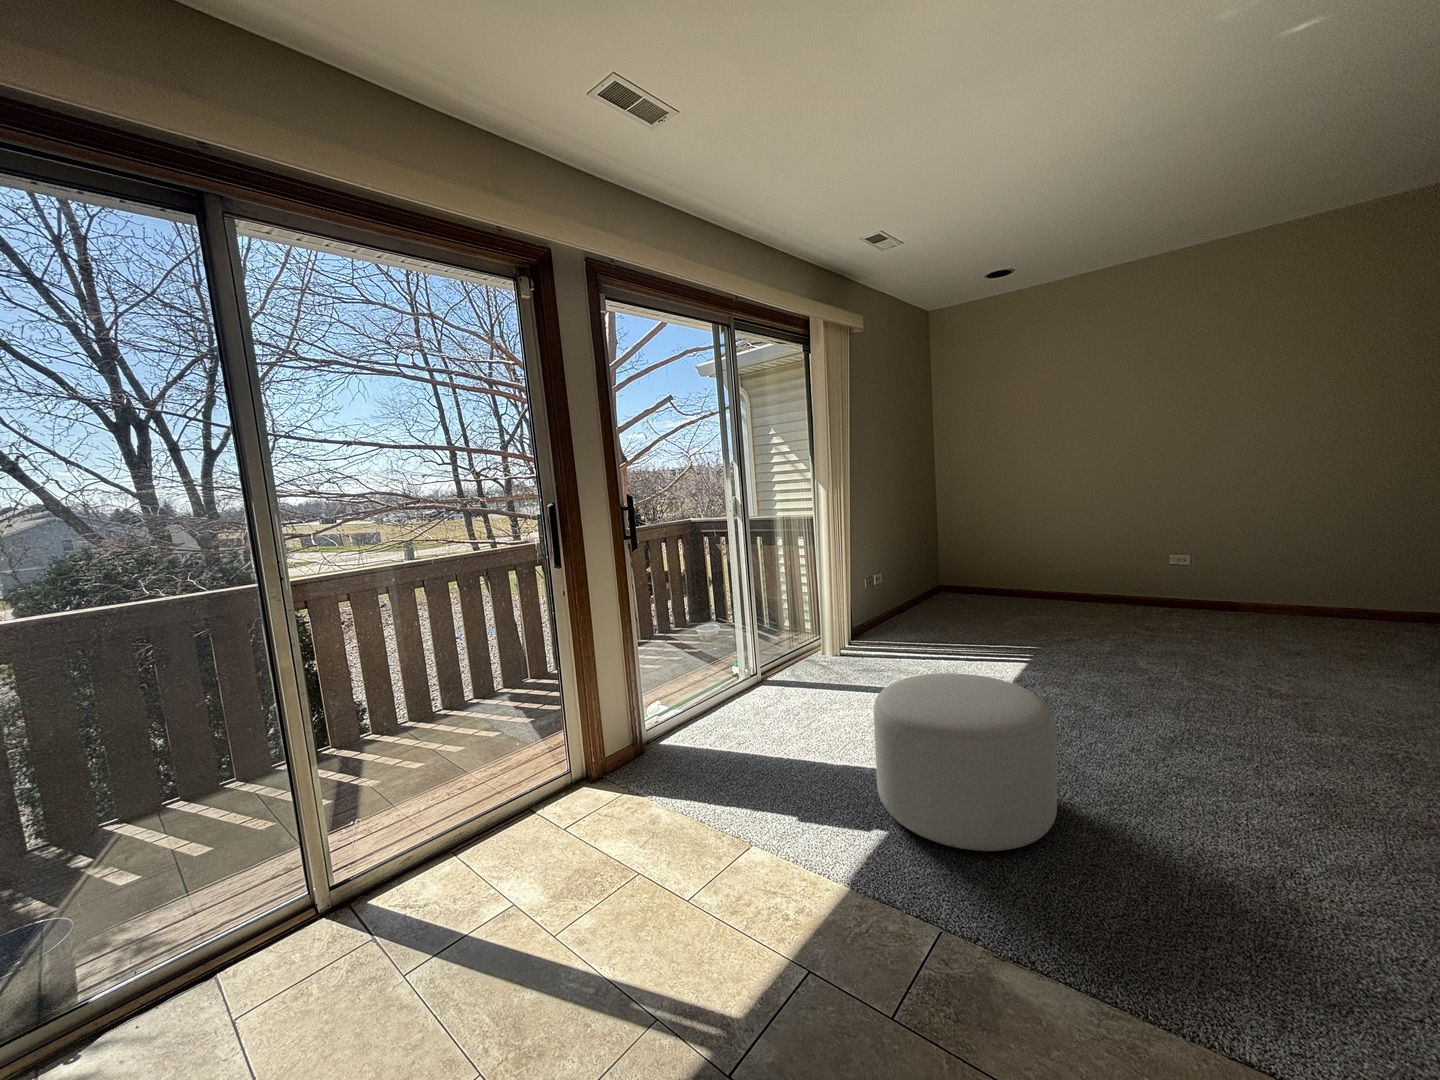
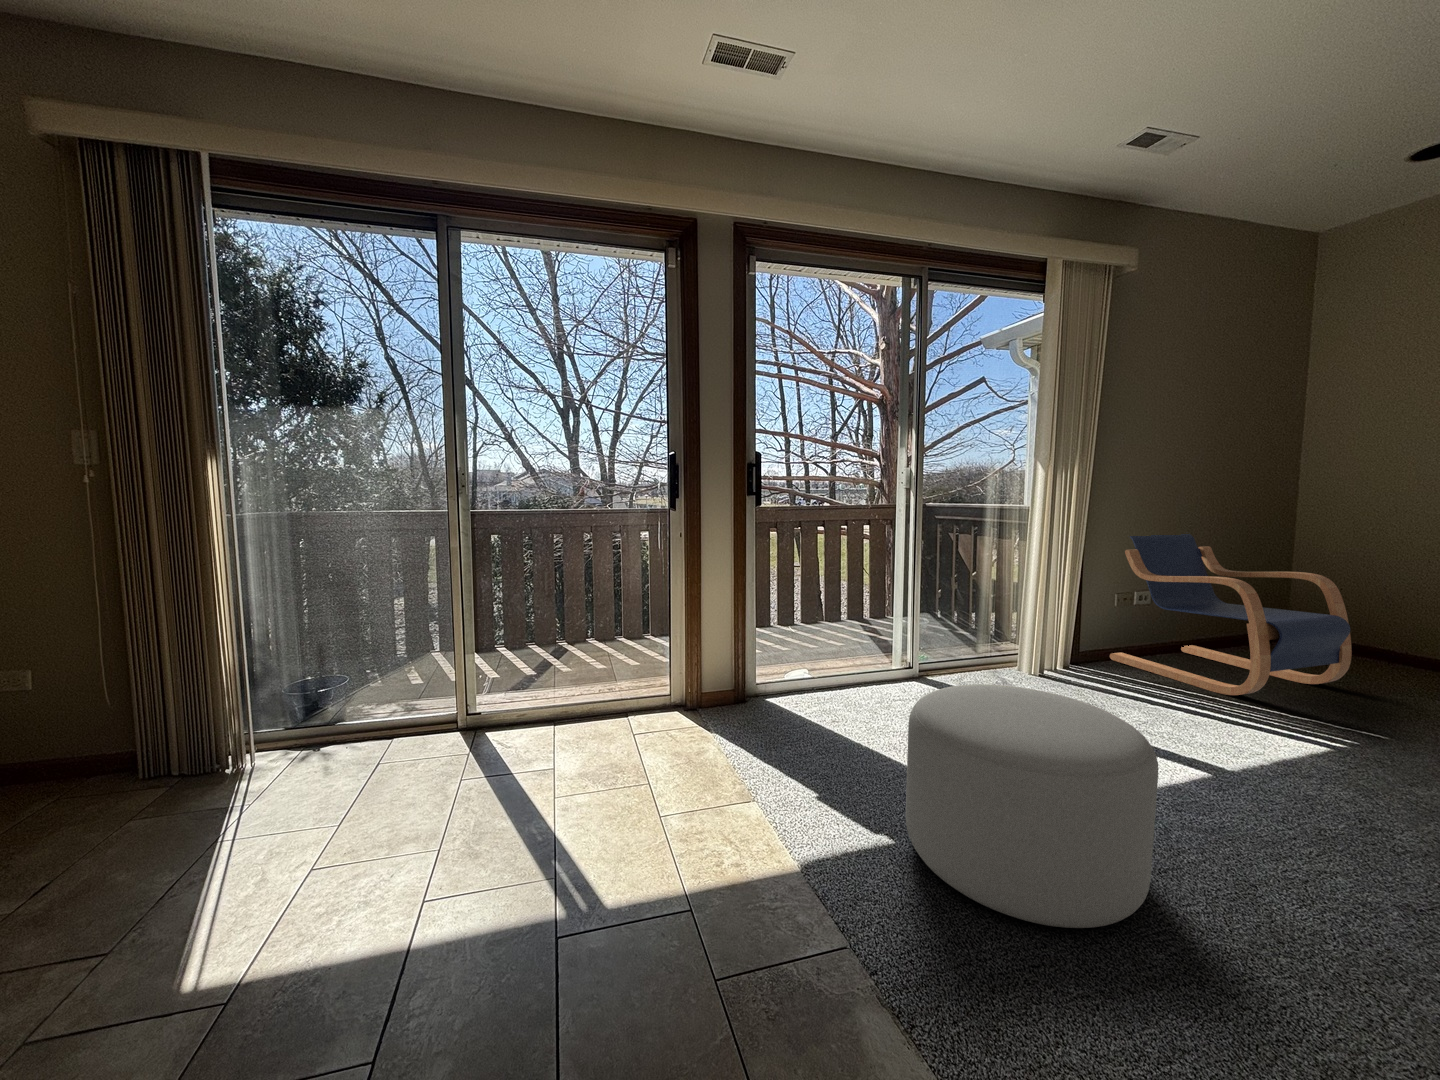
lounge chair: none [865,526,999,641] -> present [1110,534,1352,695]

